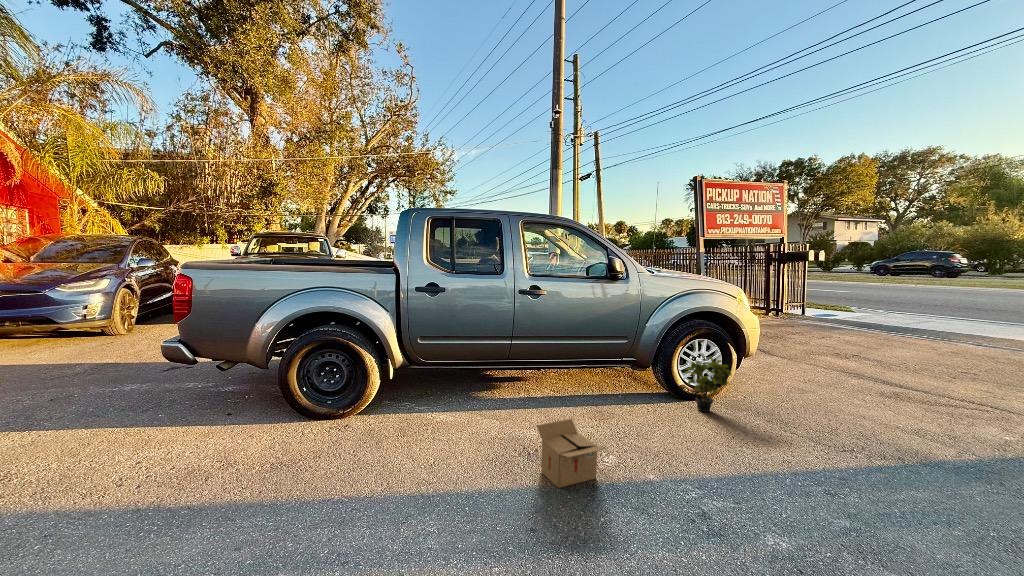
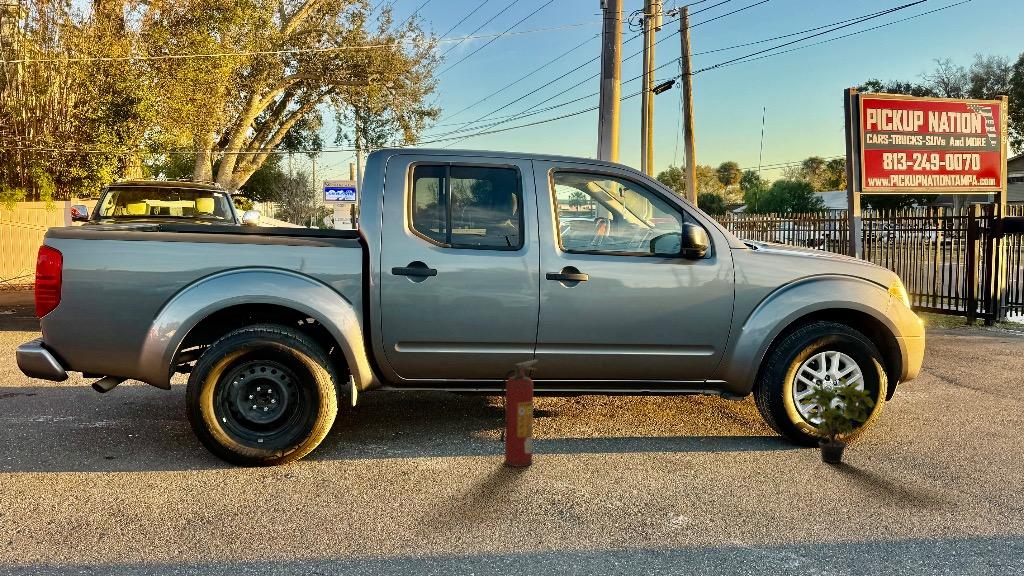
fire extinguisher: none [488,347,513,418] -> present [500,360,538,467]
cardboard box: present [537,419,606,488] -> none [571,460,673,553]

